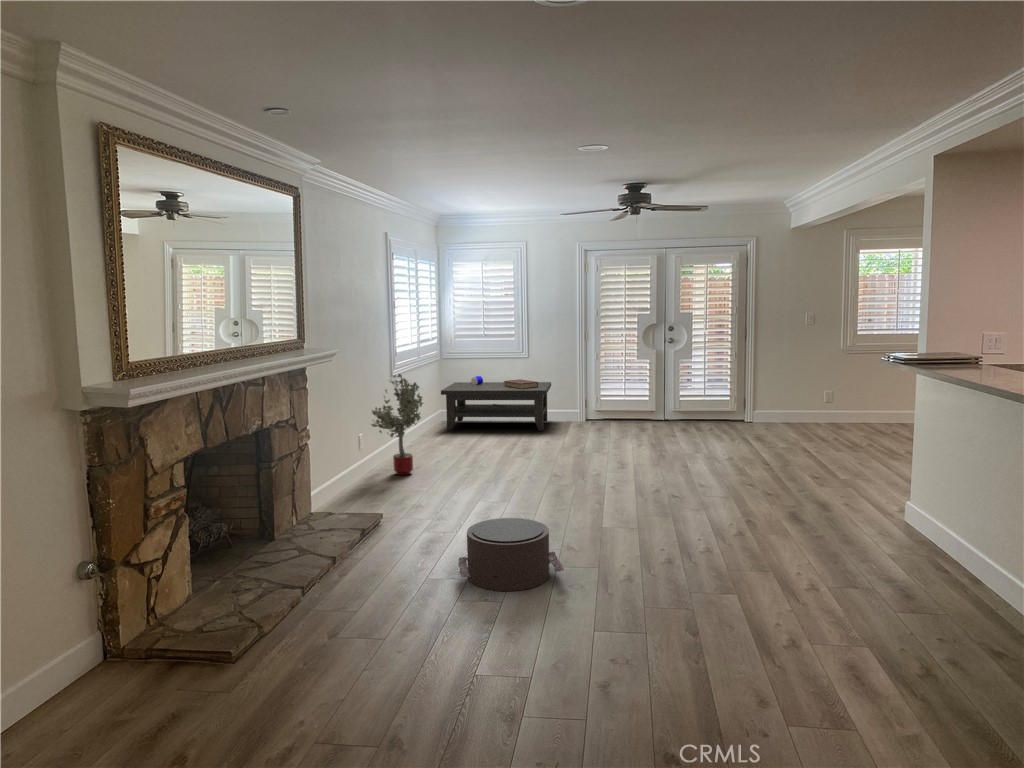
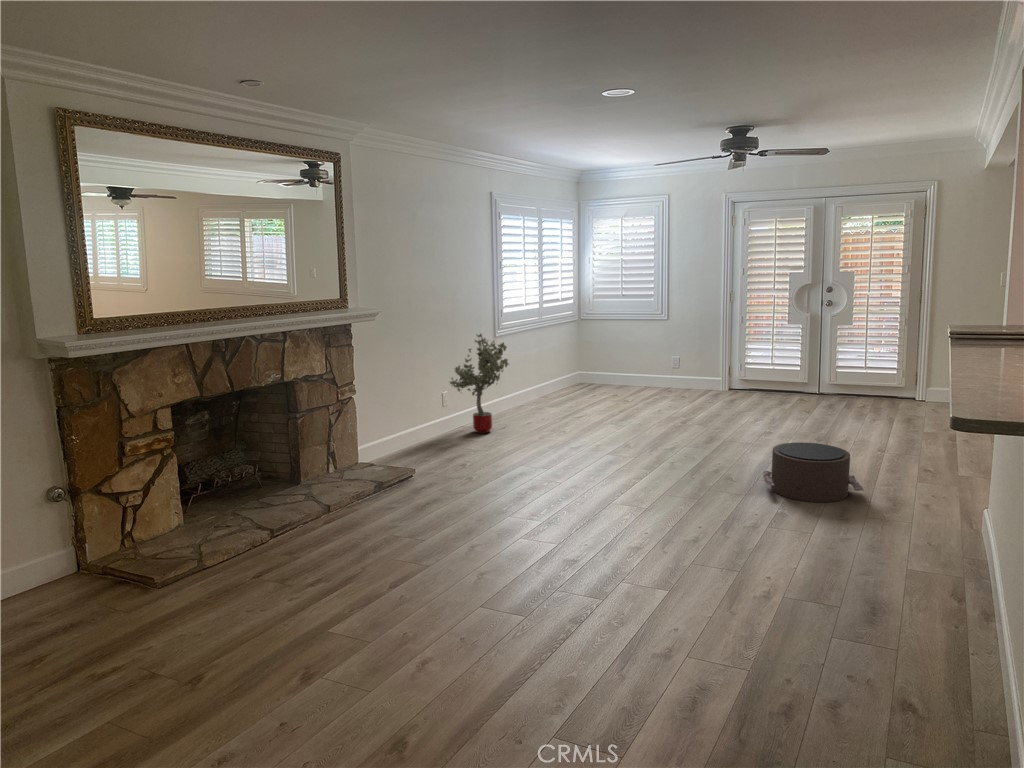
coffee table: present [441,376,551,431] -> none [566,337,690,398]
pouf: present [458,518,564,591] -> present [763,442,864,502]

